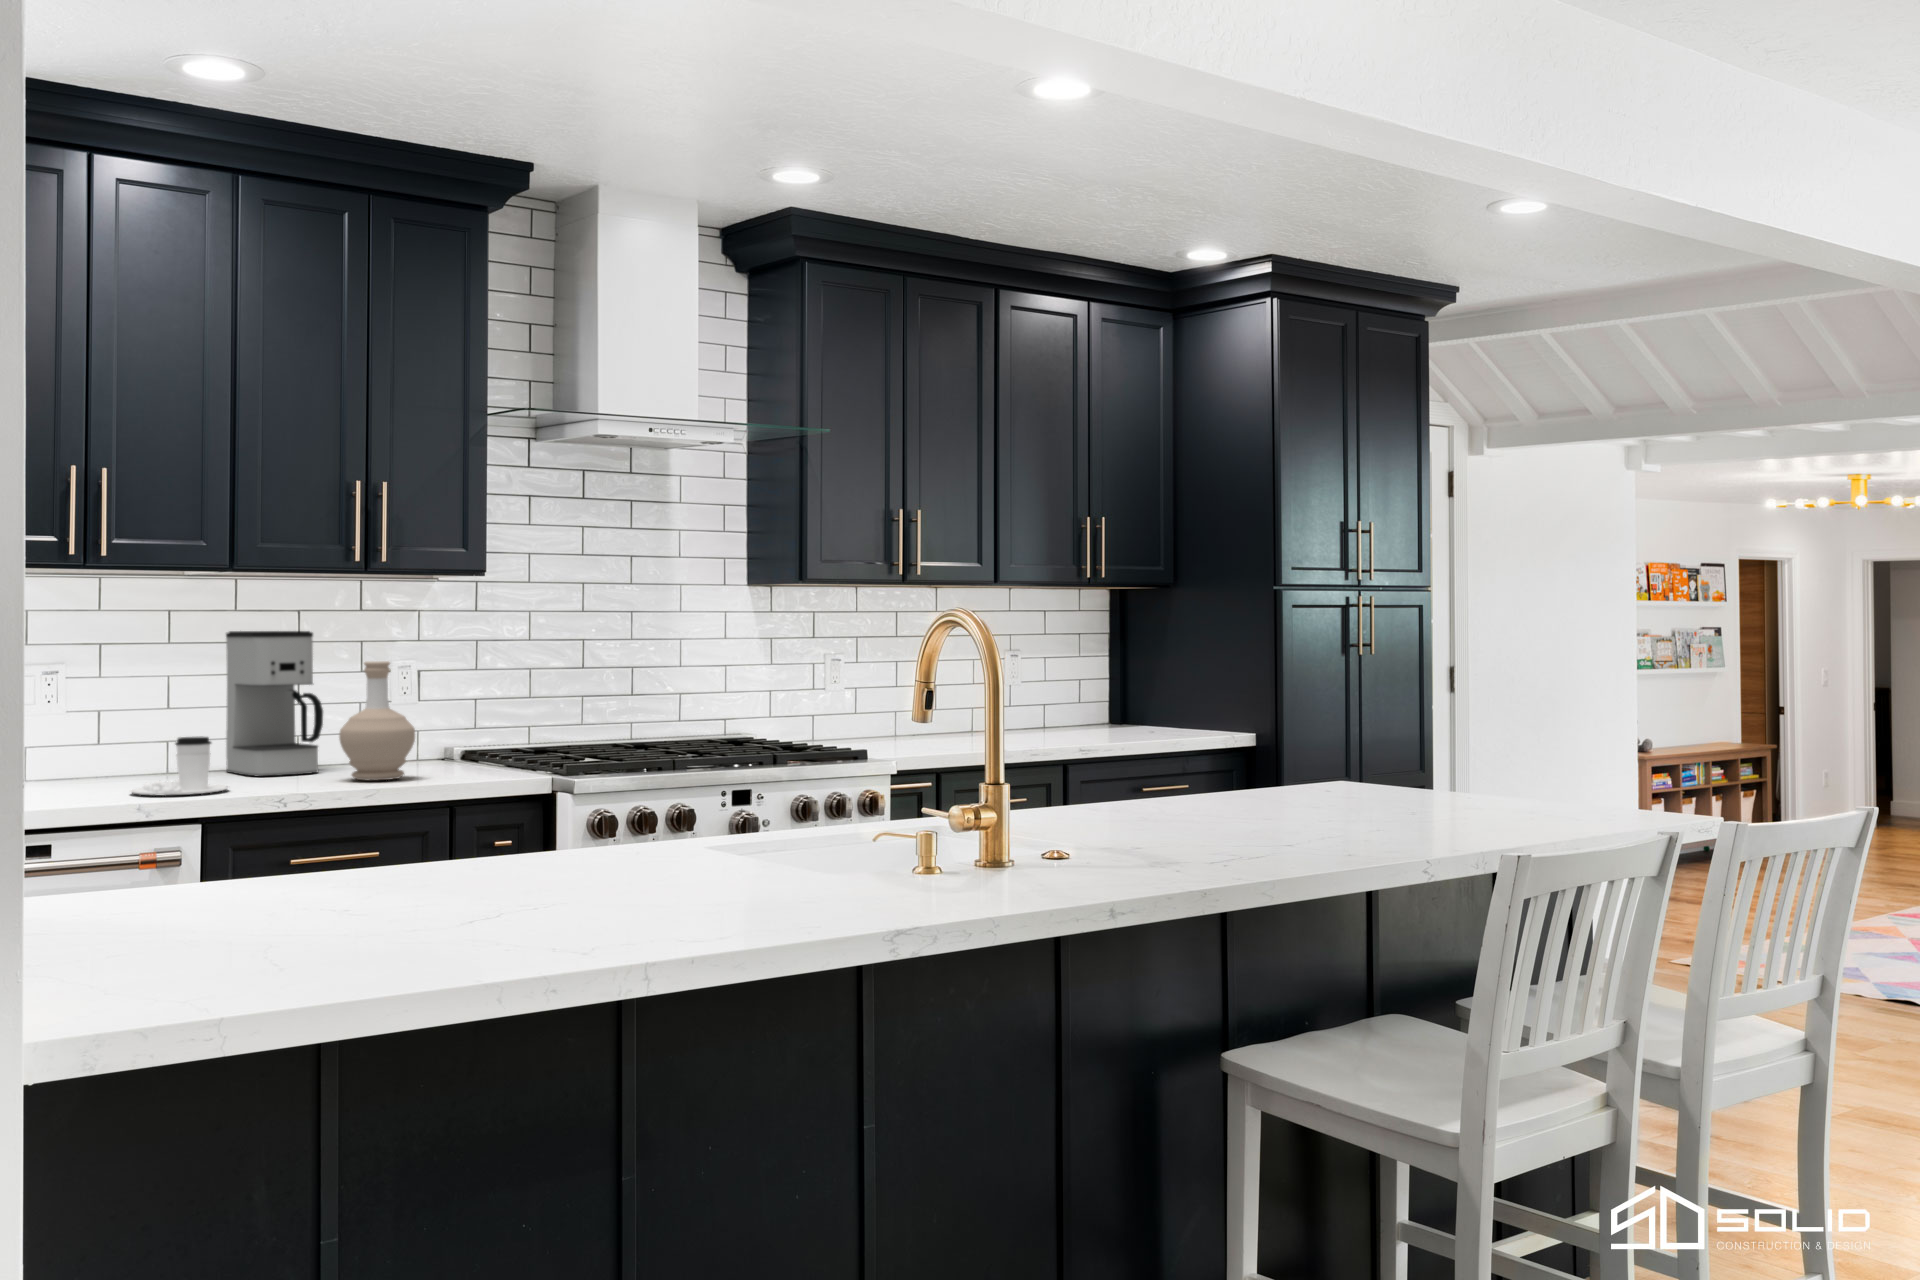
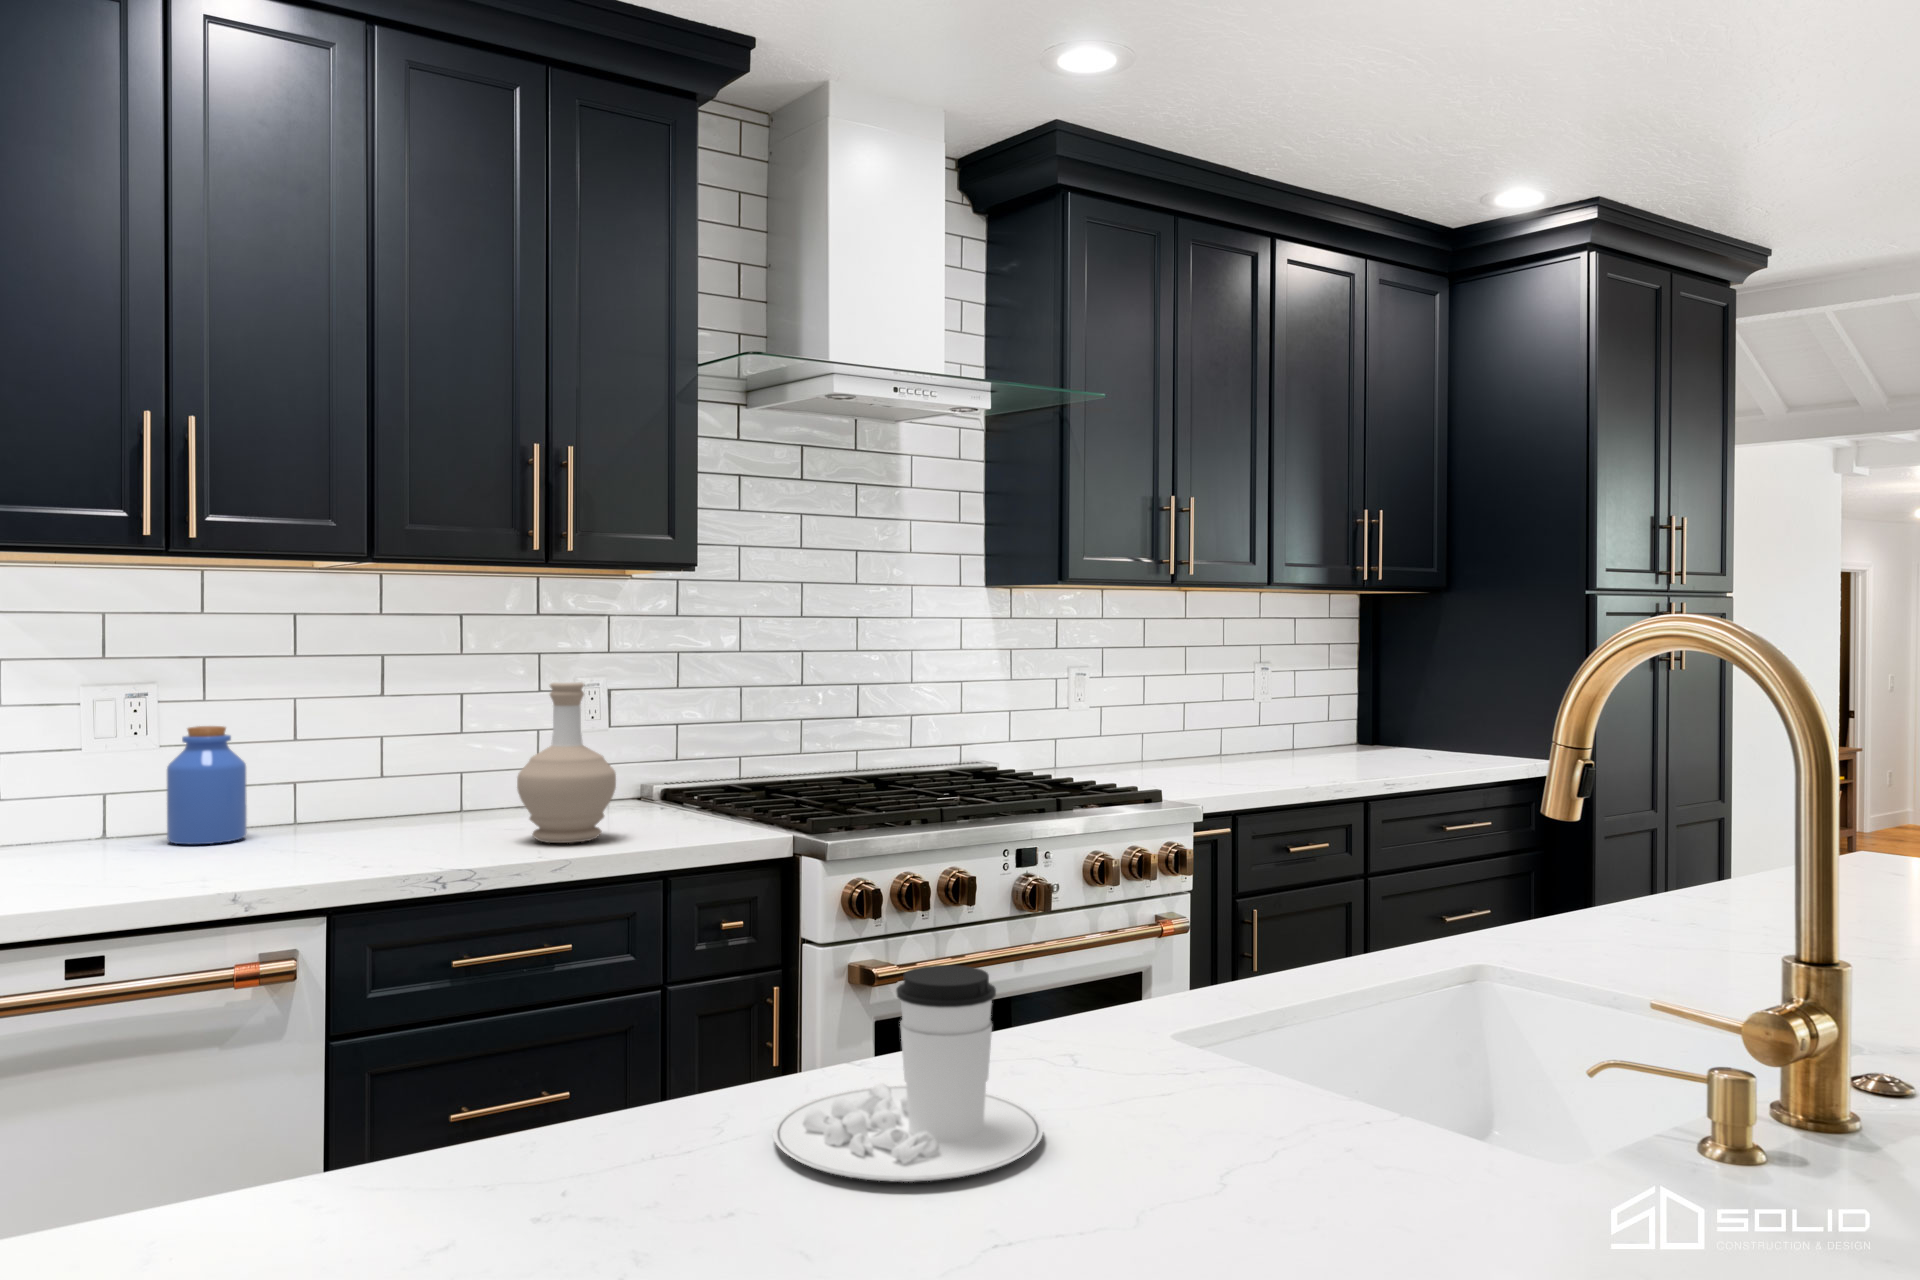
coffee maker: present [226,631,323,777] -> none [368,640,492,833]
jar: none [75,695,134,783] -> present [167,726,247,844]
coffee cup: present [131,737,228,796] -> present [773,965,1043,1182]

